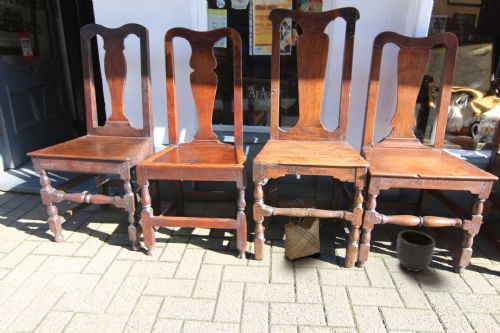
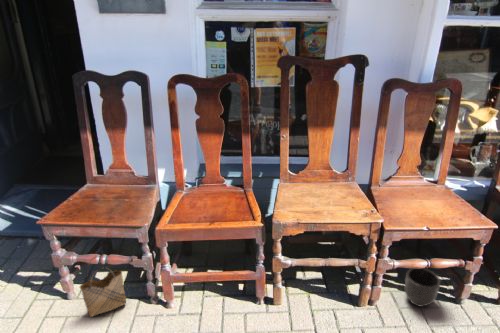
woven basket: present [284,200,320,259] -> present [80,256,126,317]

